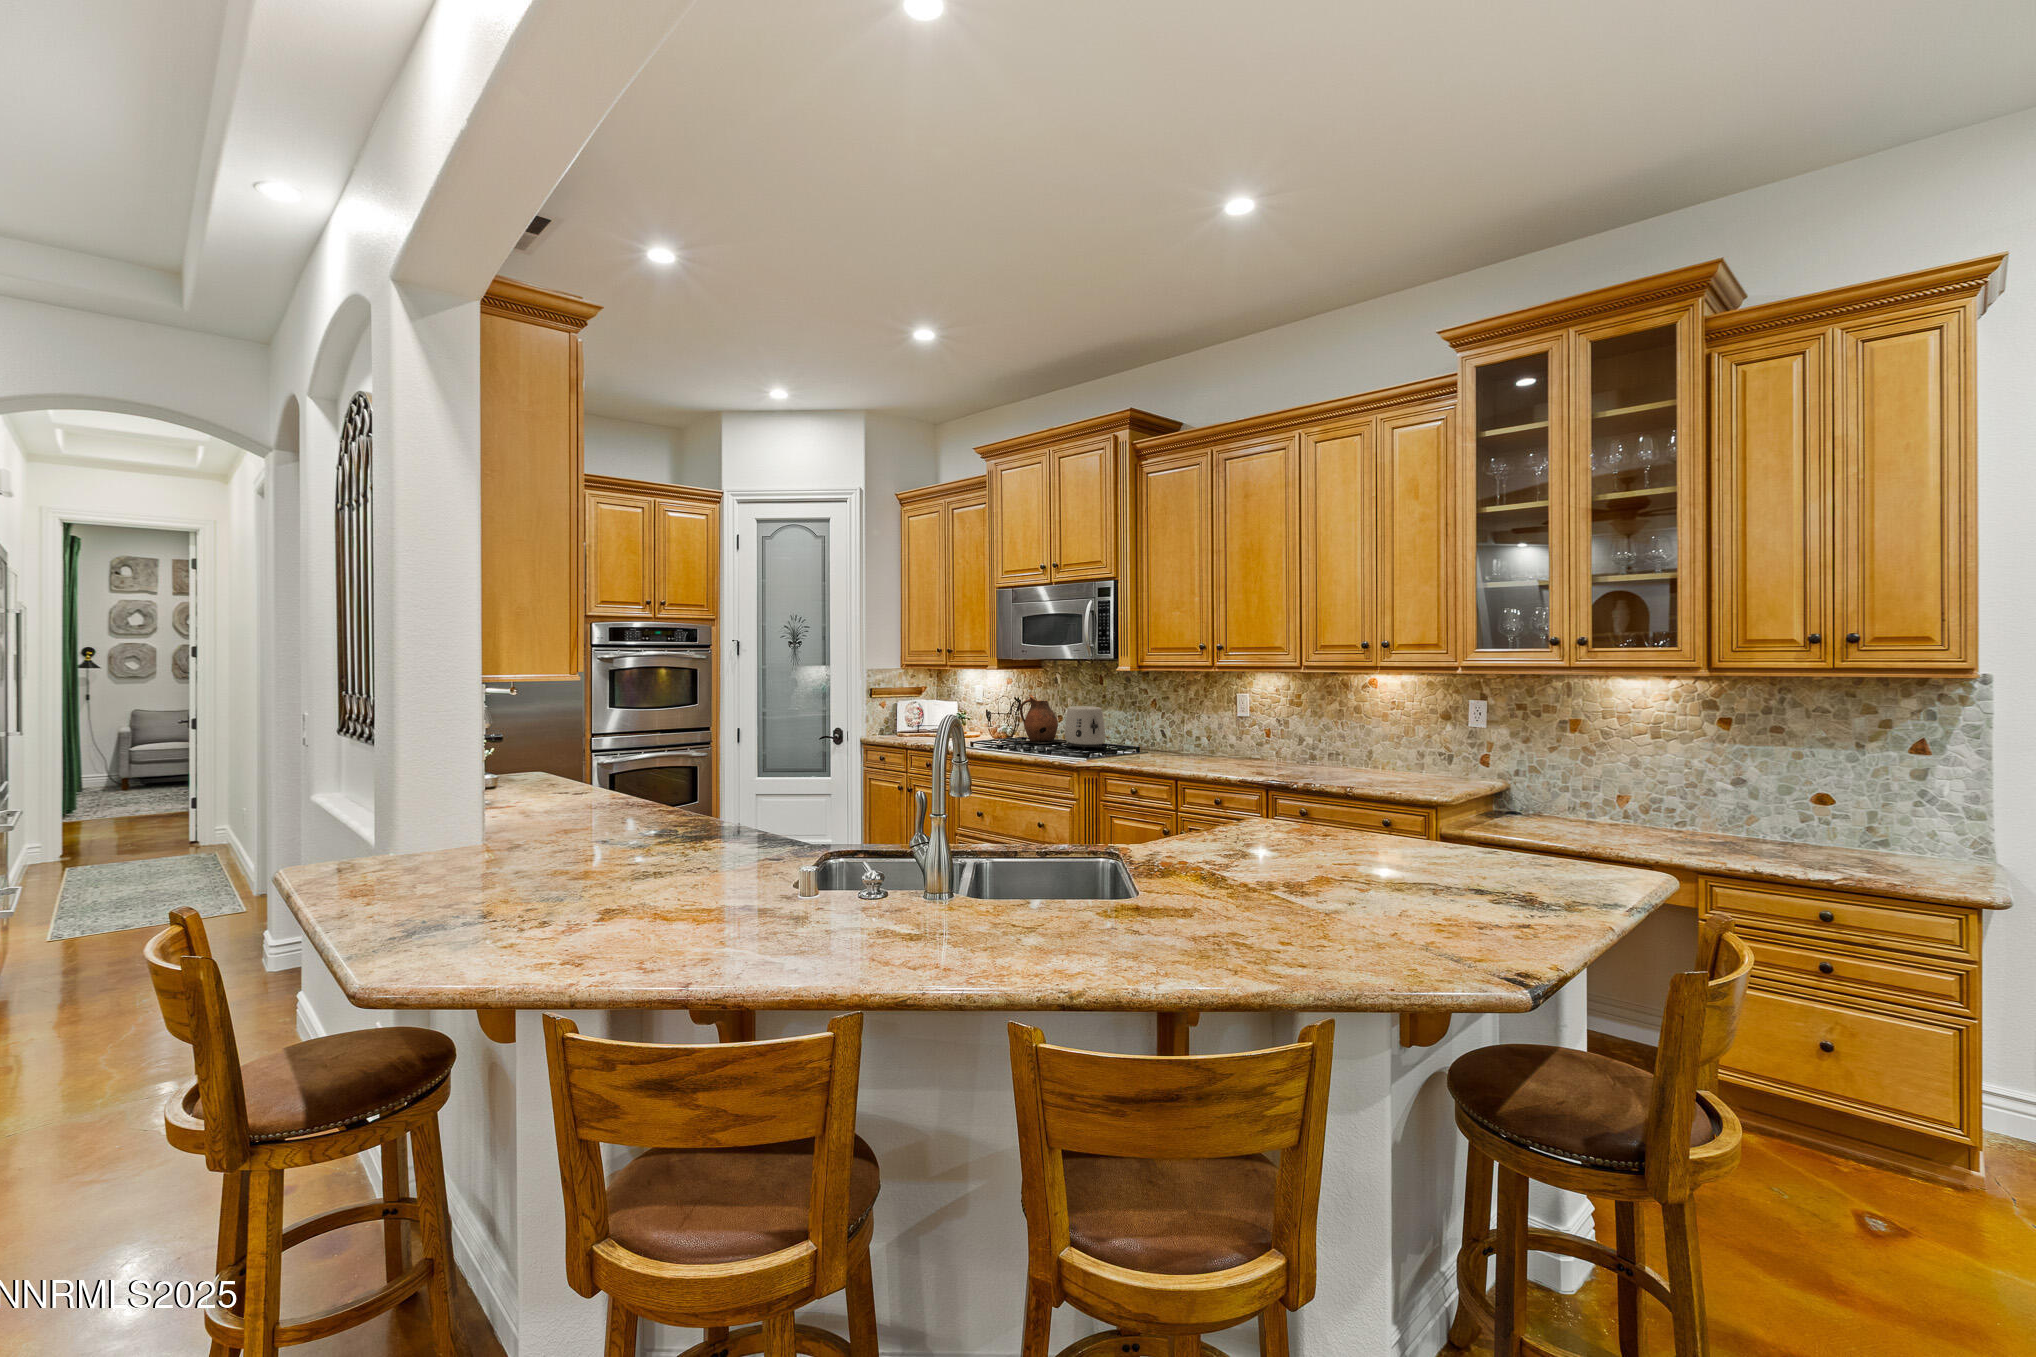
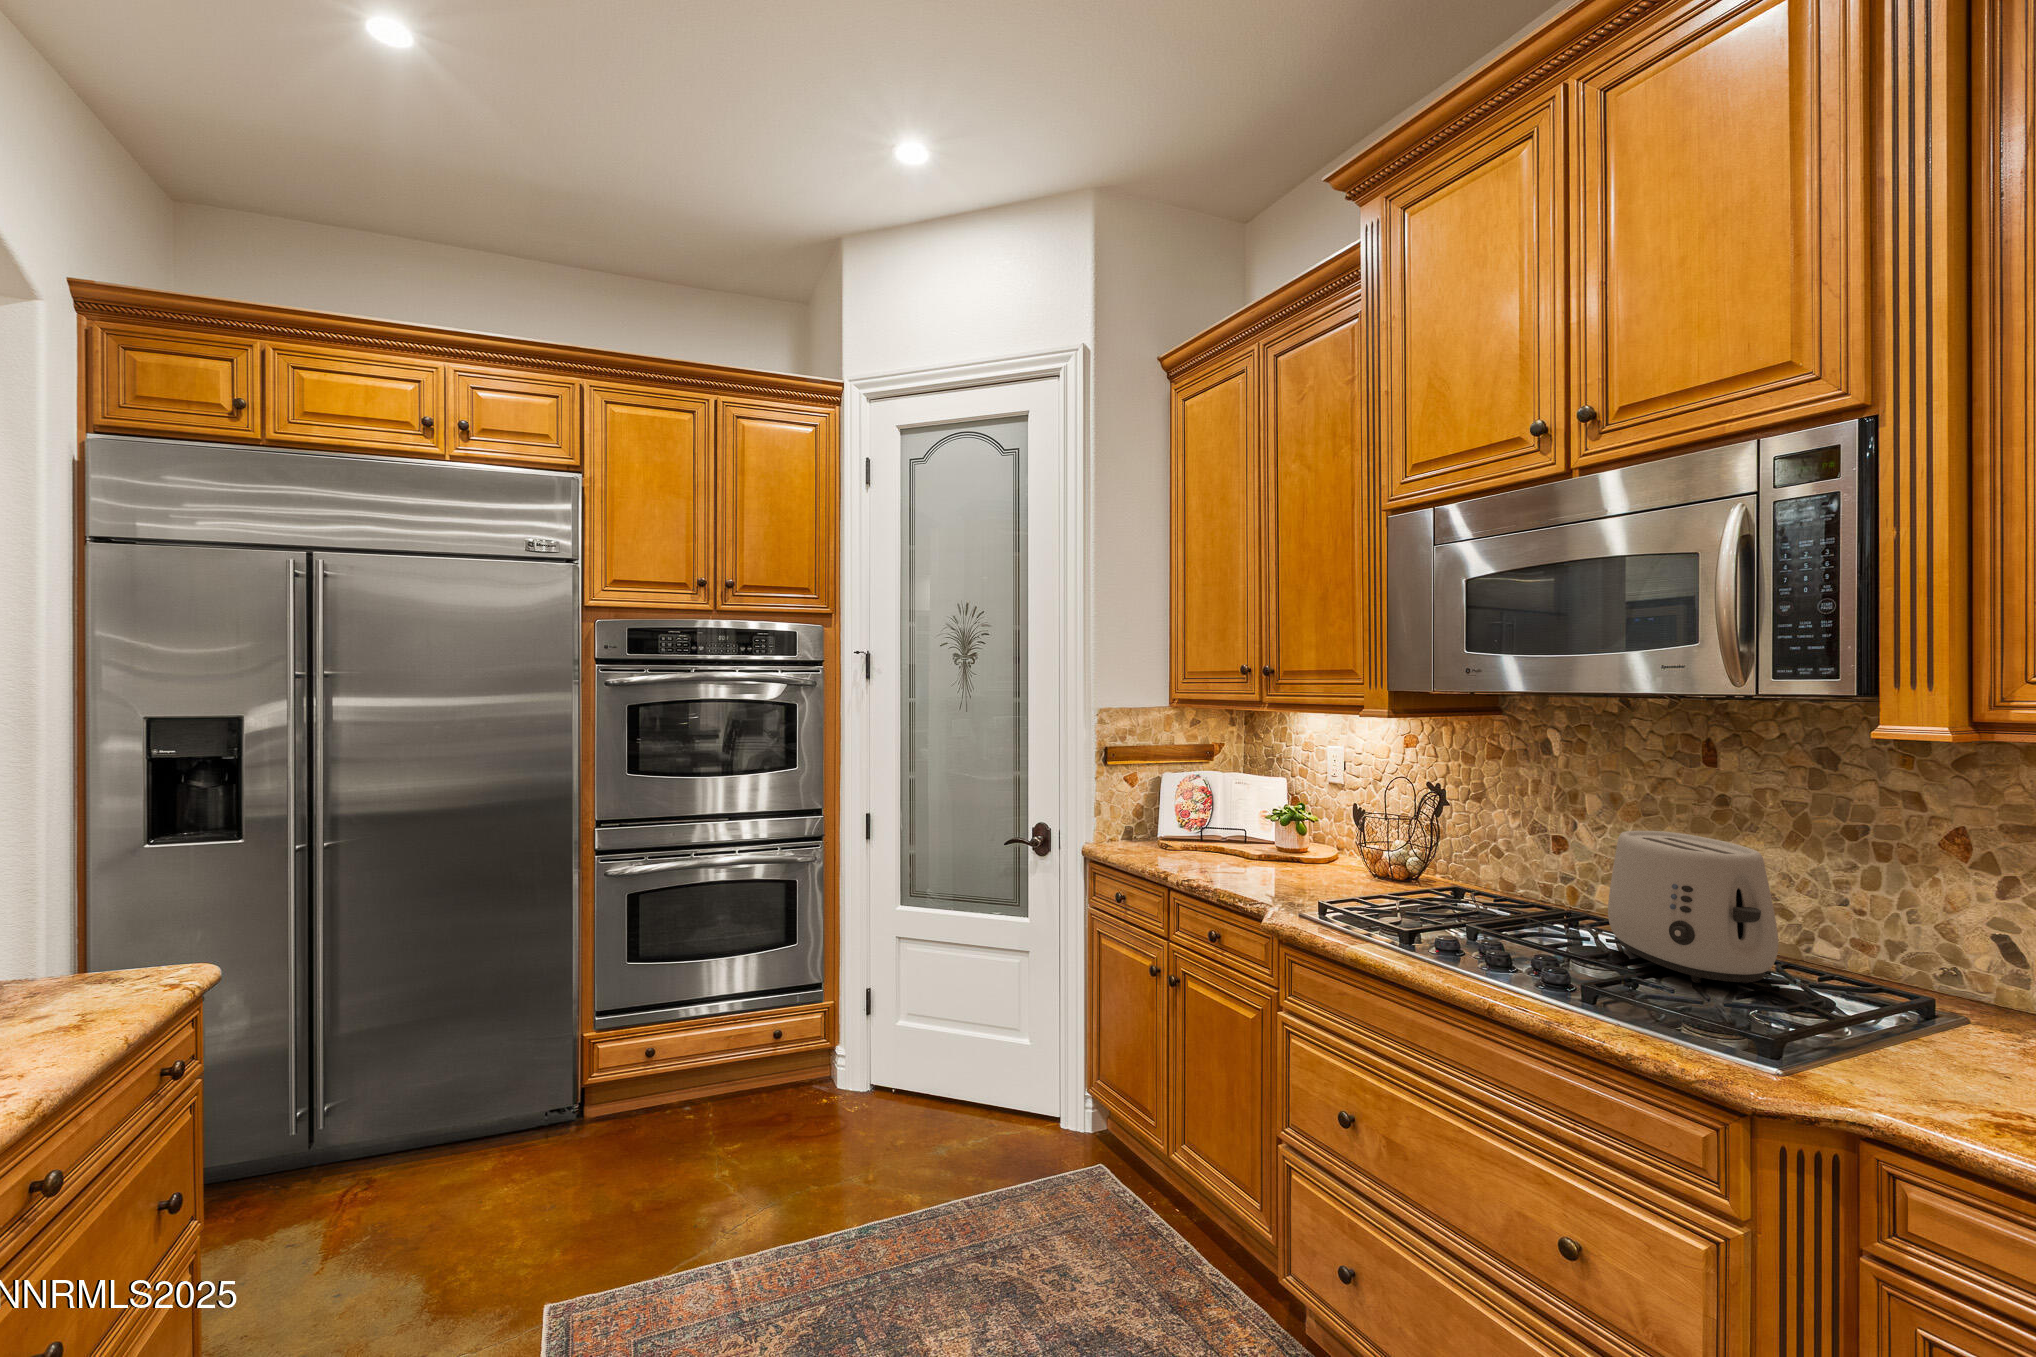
ceramic pitcher: present [1020,695,1066,744] -> none [1450,783,1590,926]

